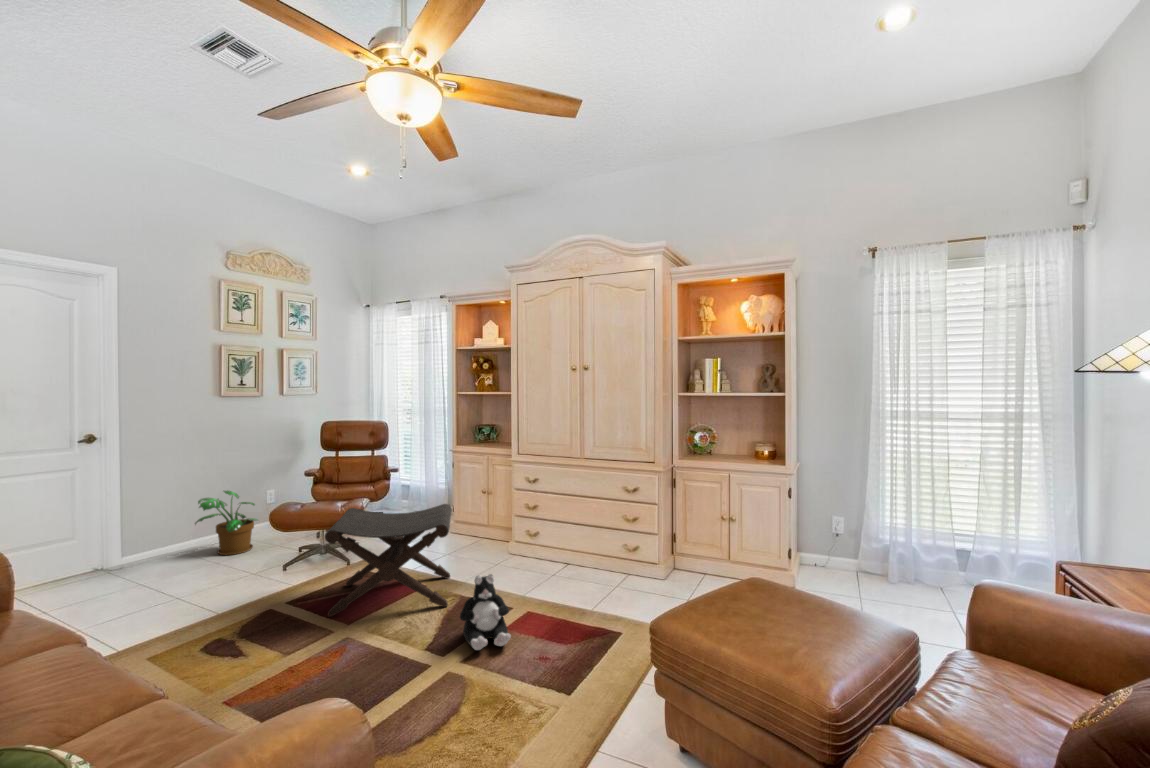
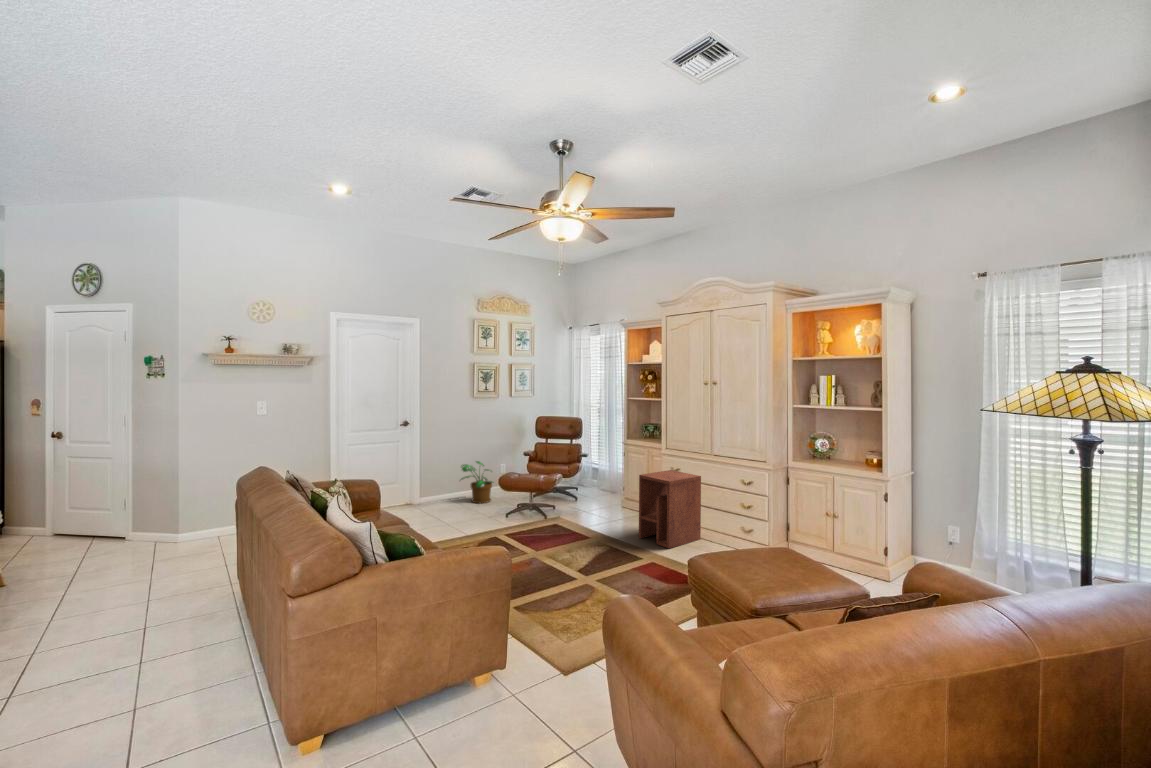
side table: none [493,481,570,586] -> present [639,470,701,548]
footstool: present [325,504,452,617] -> none [525,478,611,551]
plush toy: present [460,574,511,650] -> none [601,529,635,577]

